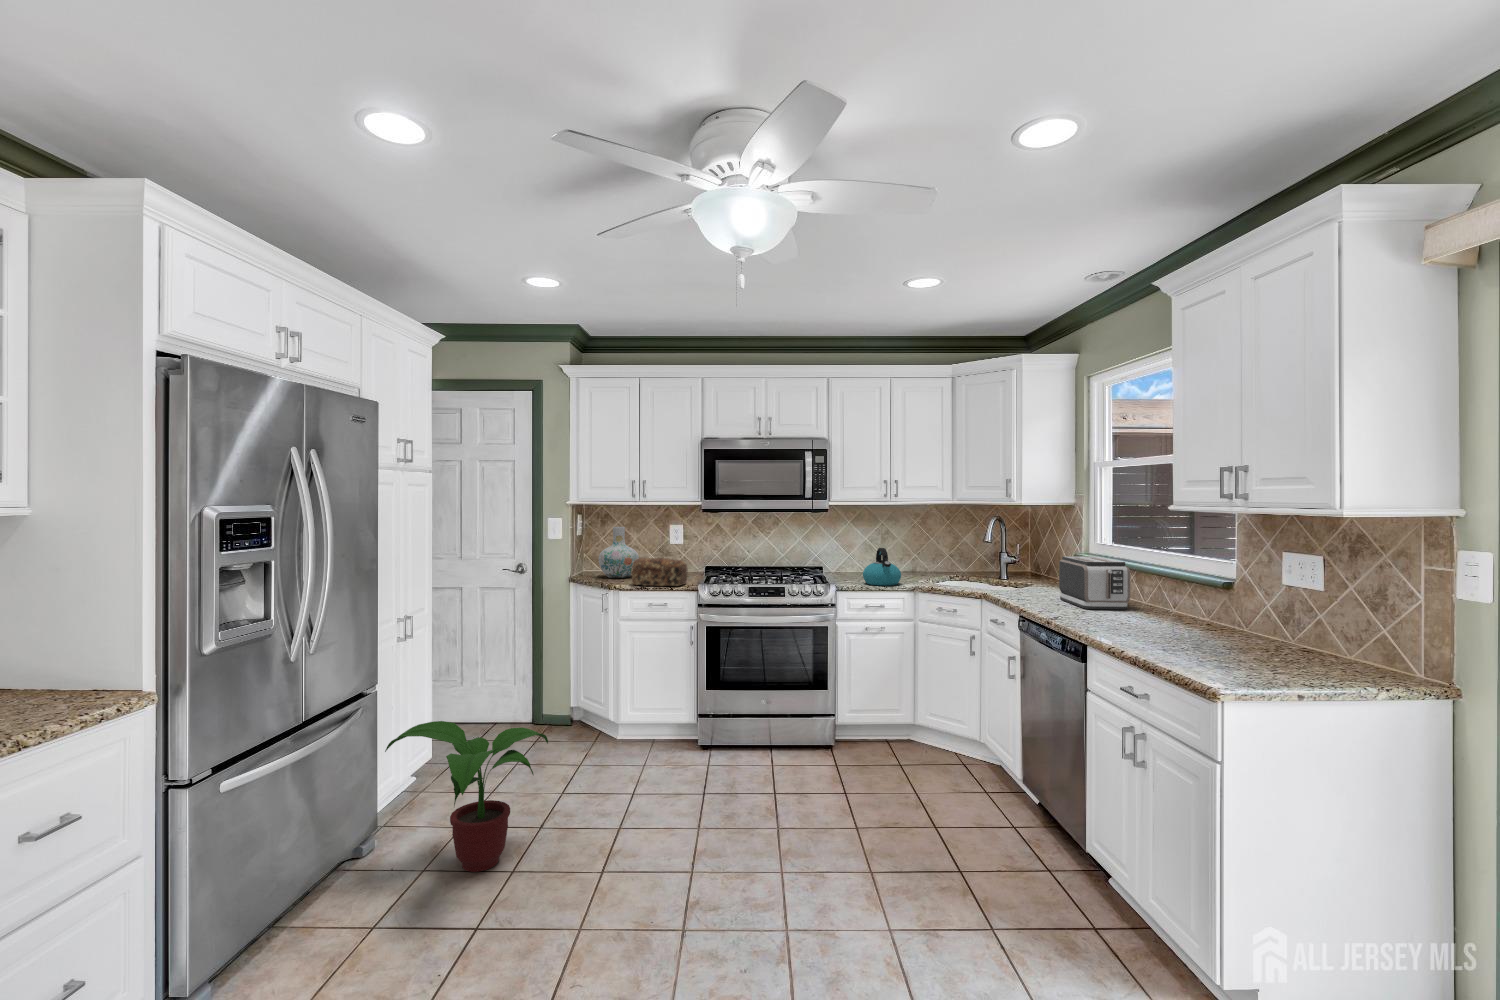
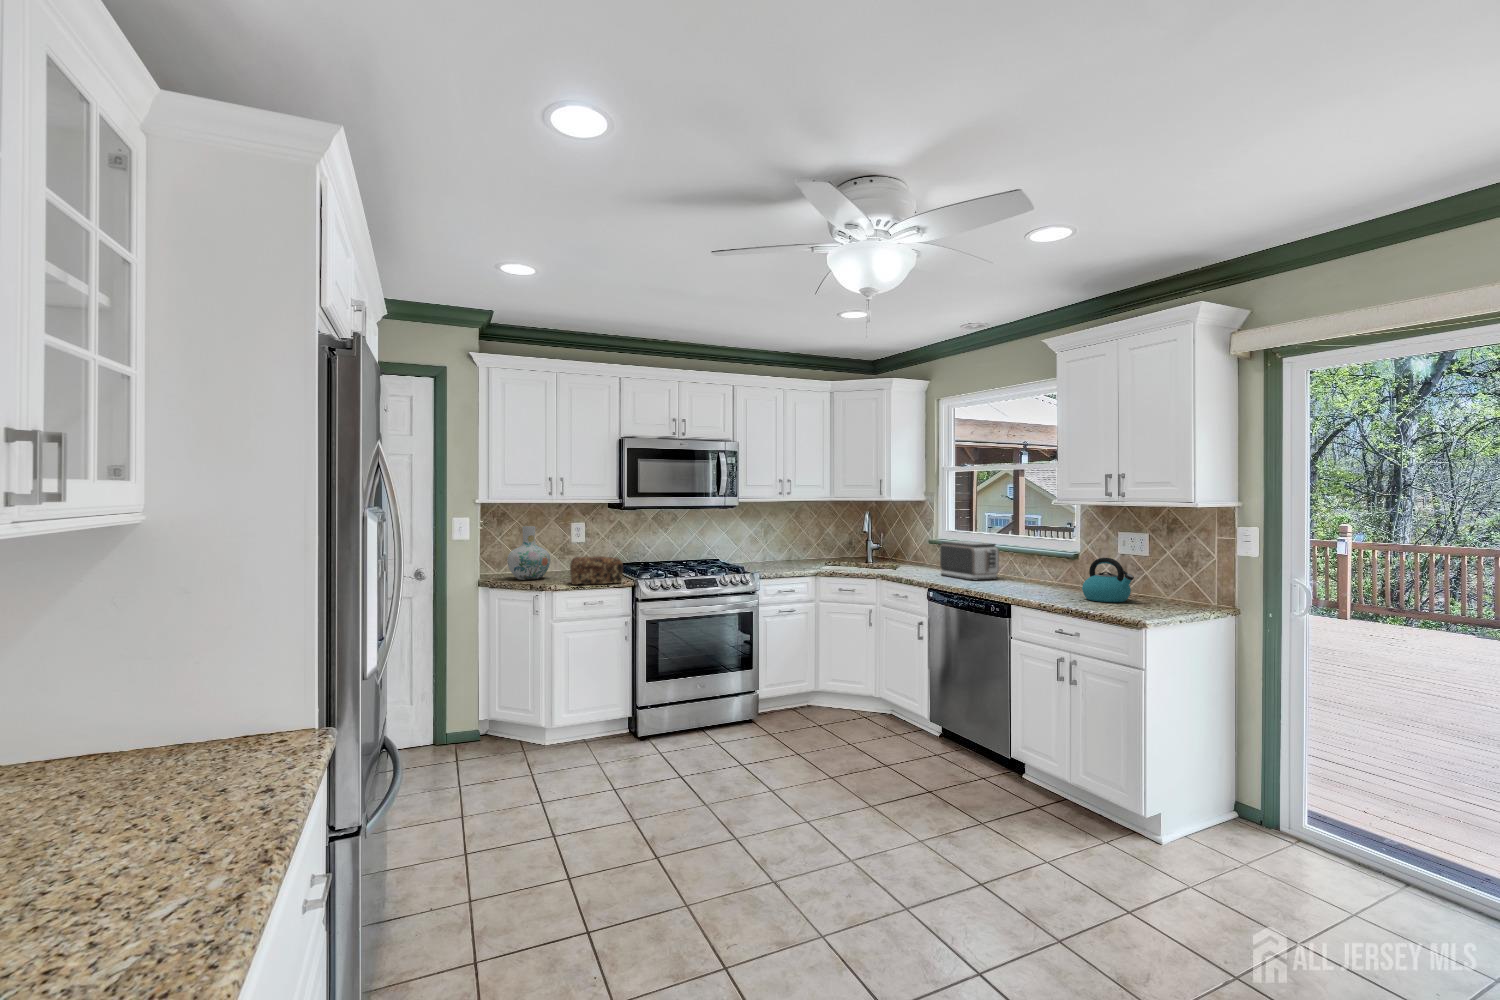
kettle: present [863,548,901,586] -> present [1082,558,1134,602]
potted plant: present [385,721,548,872] -> none [458,725,609,867]

